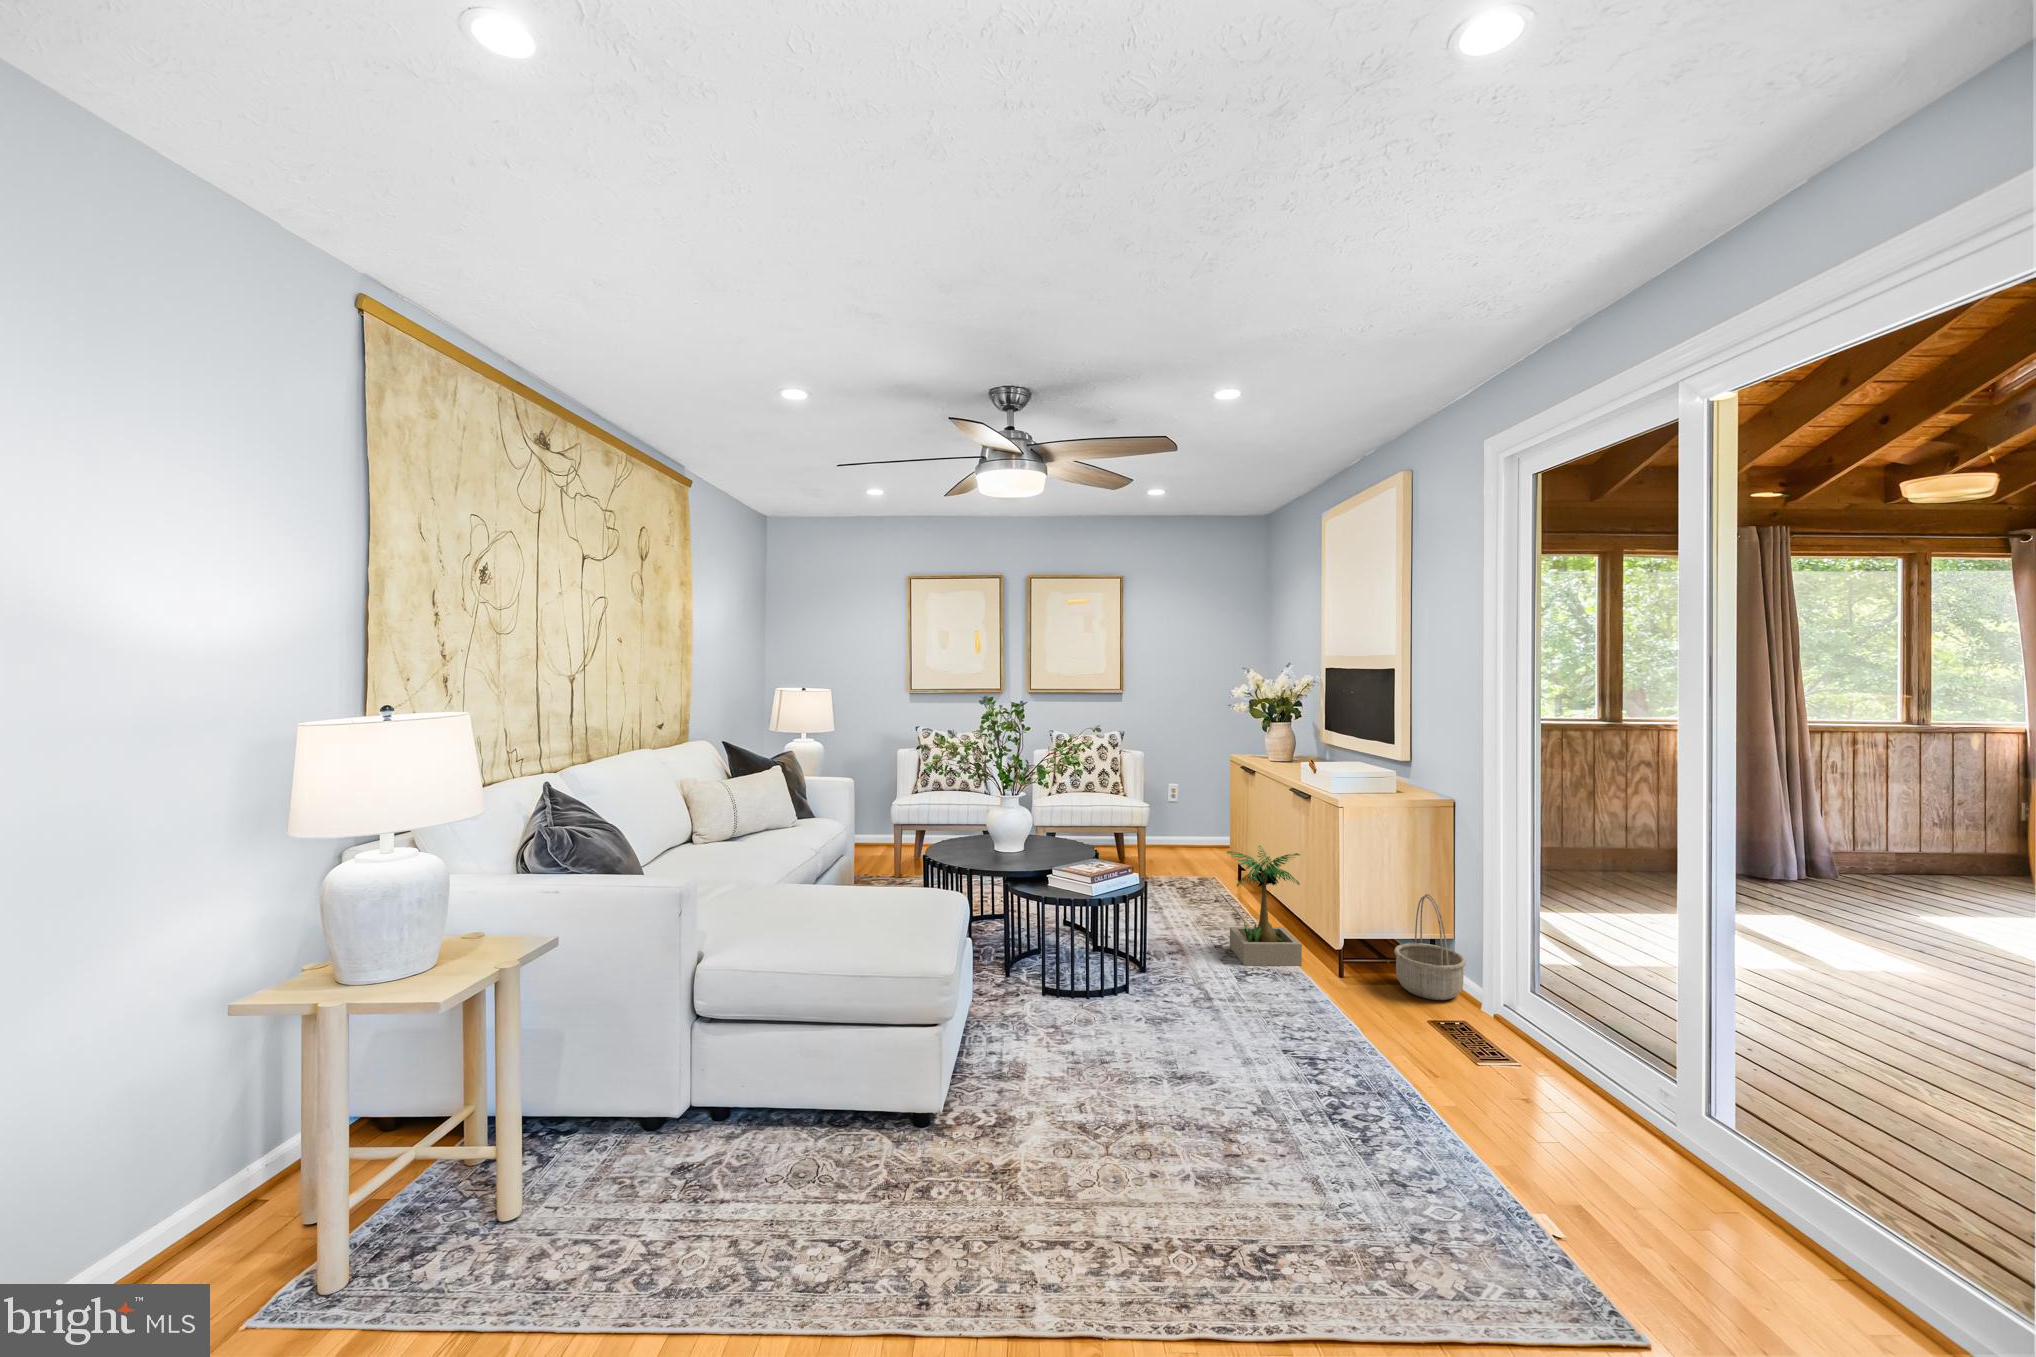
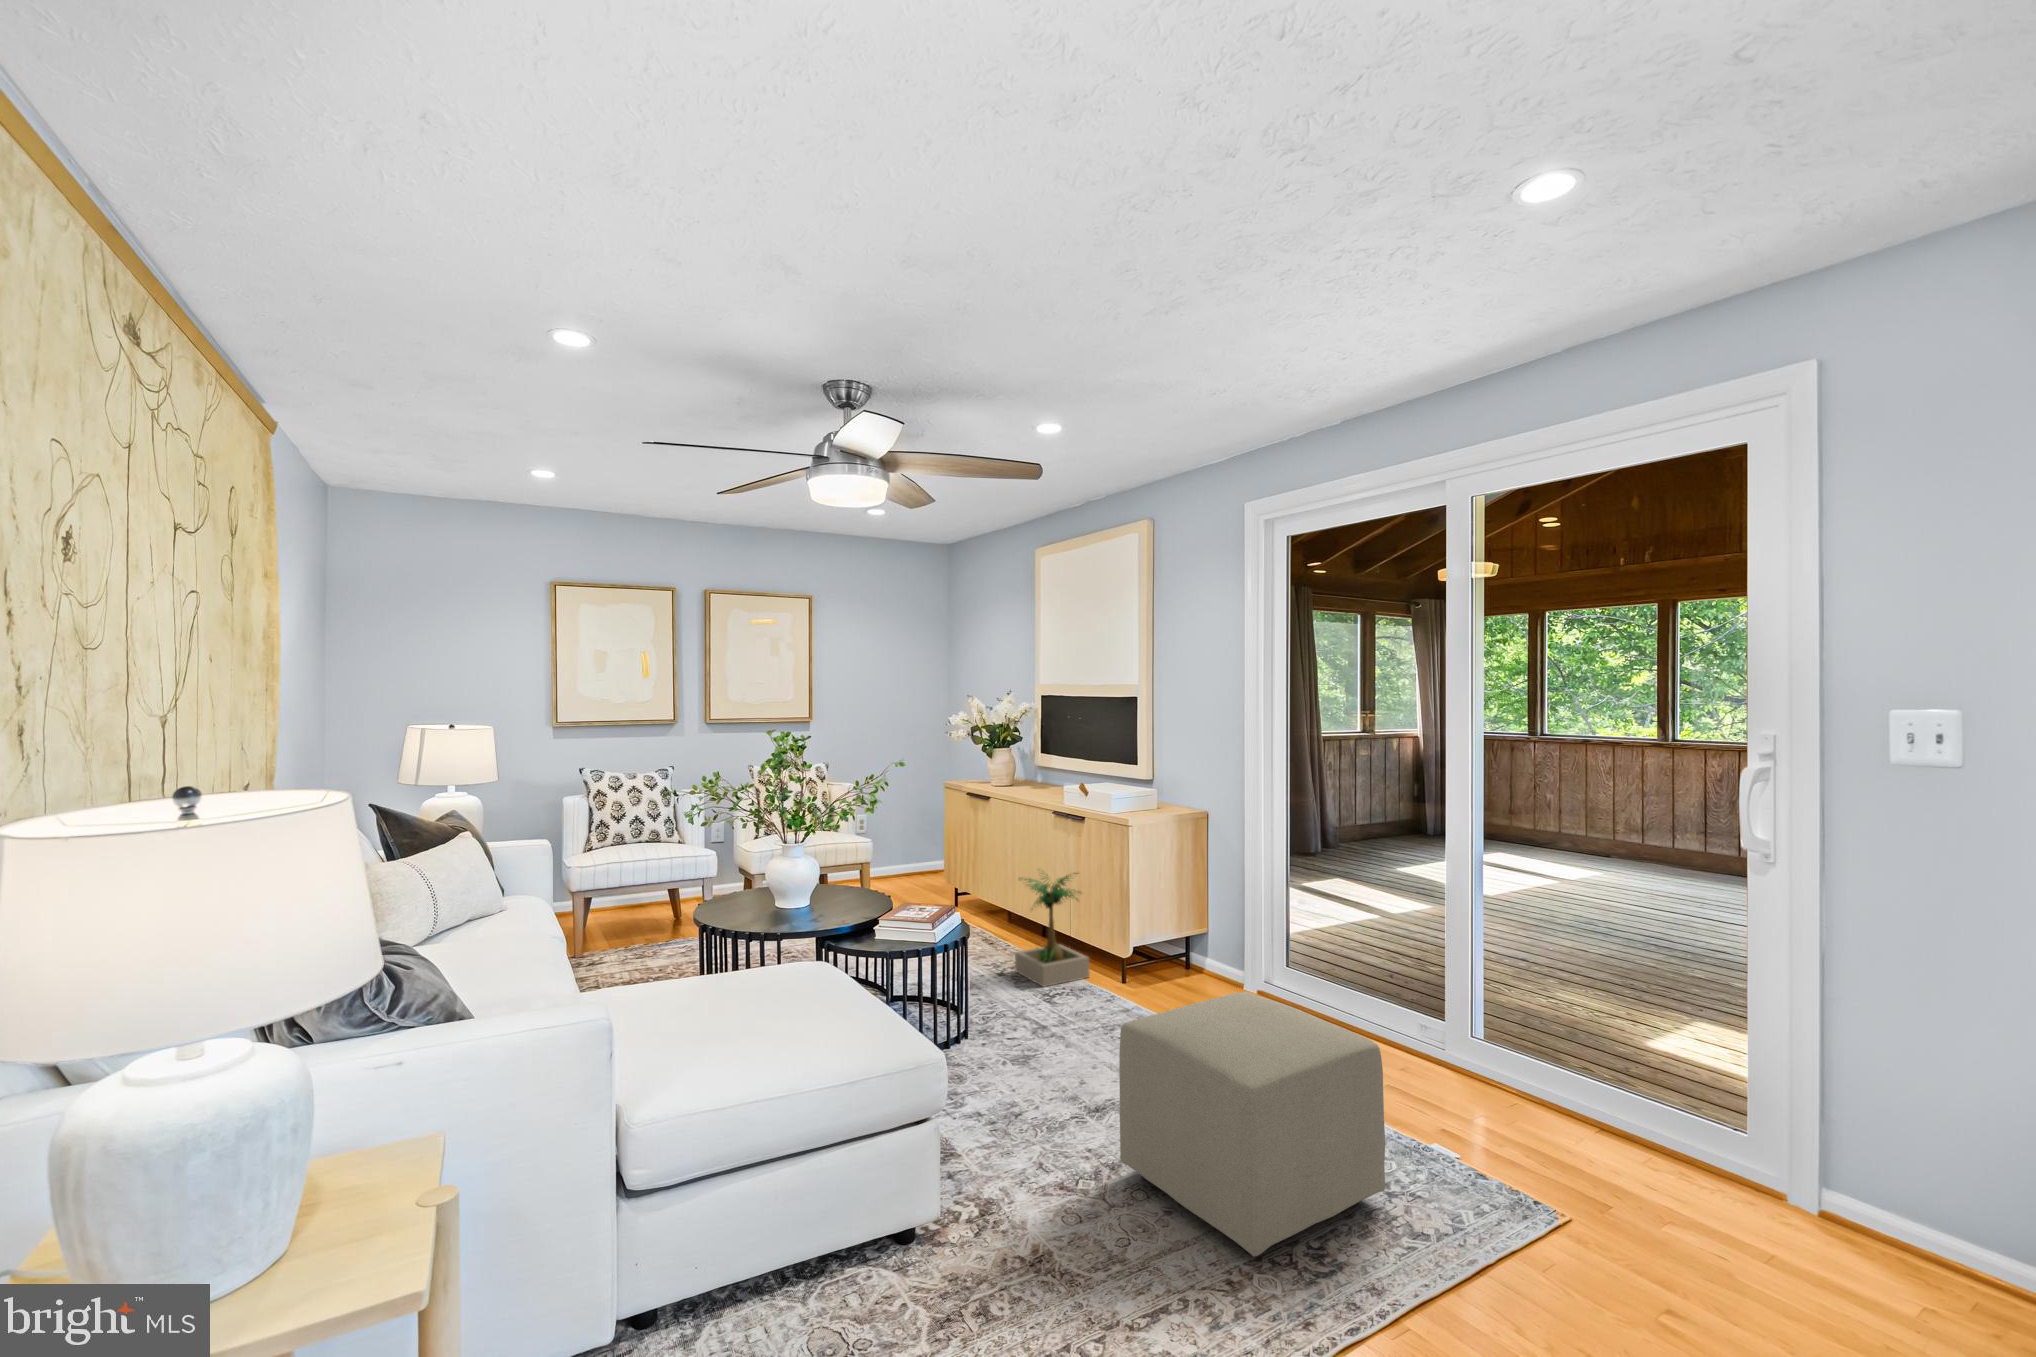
basket: present [1394,894,1466,1000] -> none [1172,895,1232,987]
ottoman: none [1144,983,1403,1233] -> present [1119,992,1385,1257]

